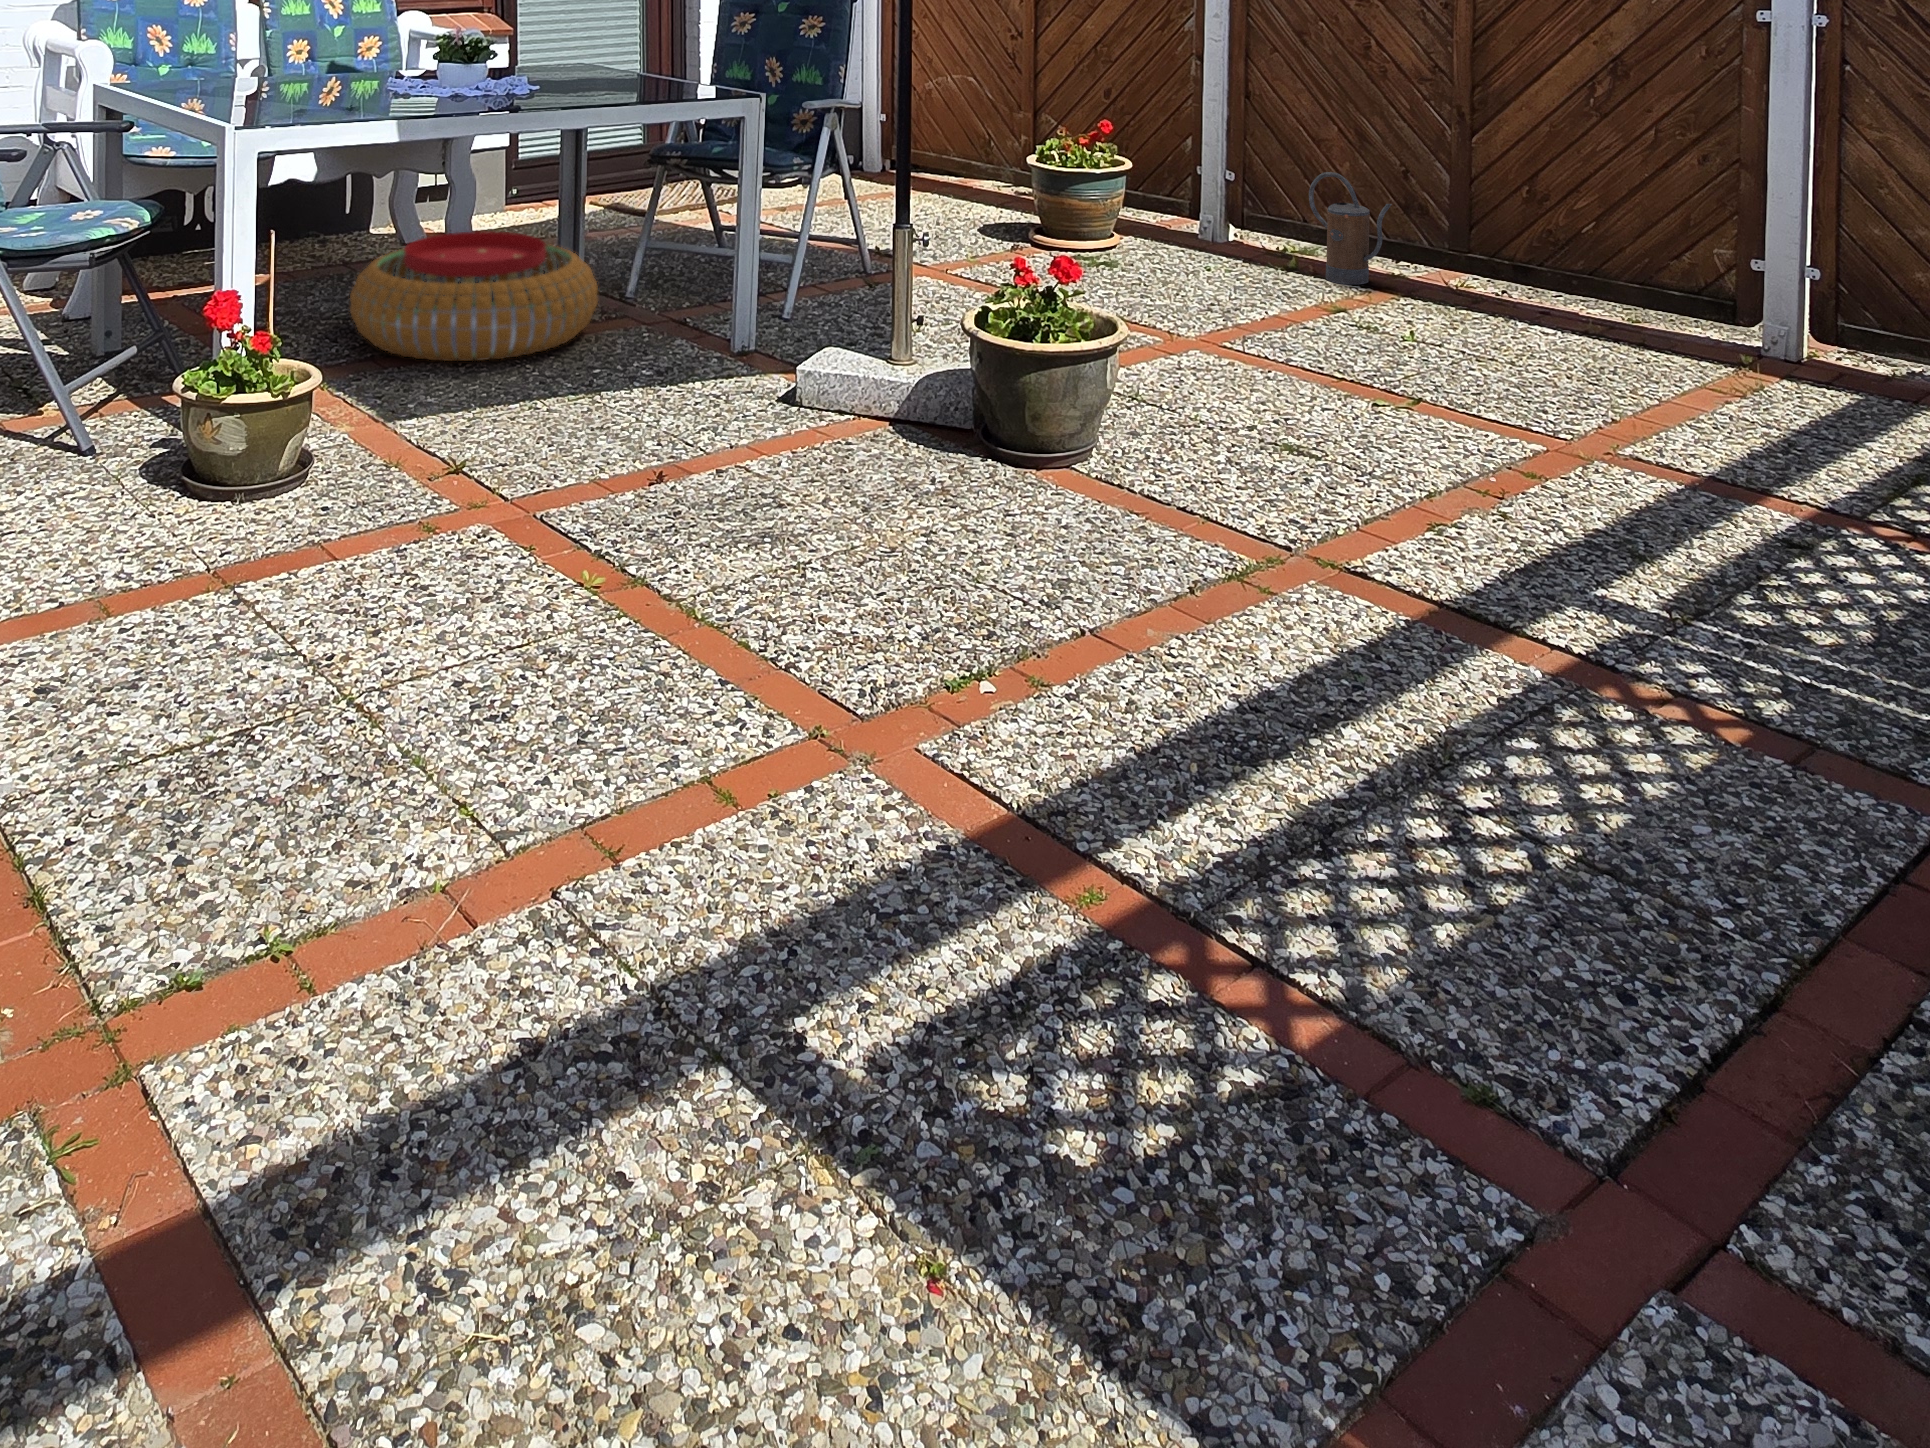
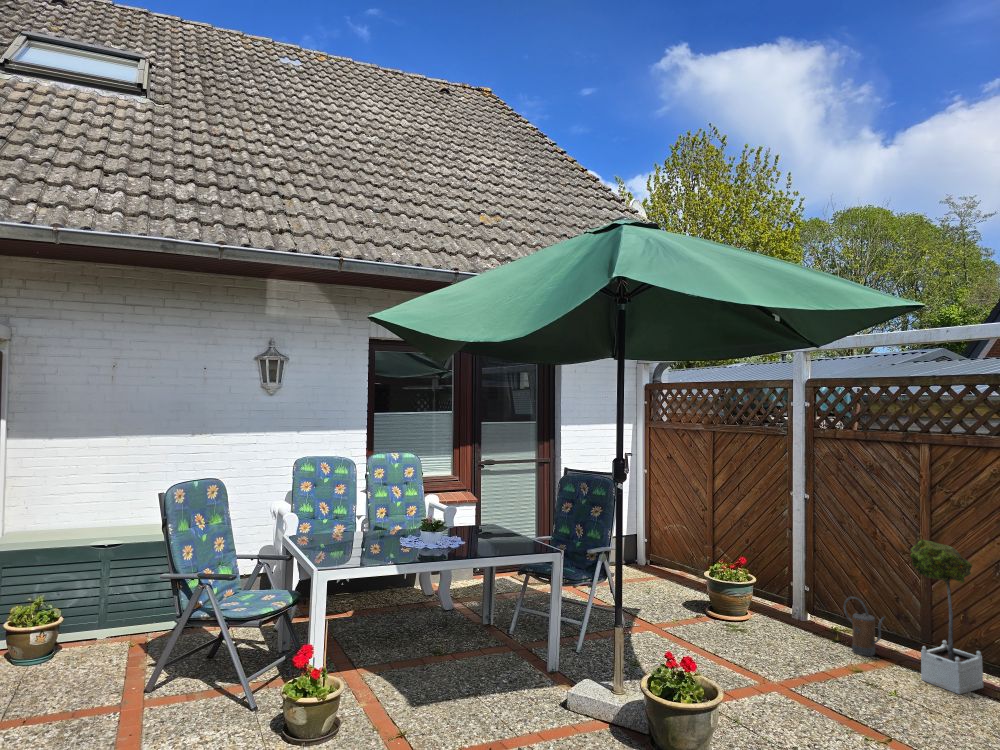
potted tree: none [1445,37,1570,329] -> present [910,539,983,694]
pouf: present [350,231,598,361] -> none [383,605,491,670]

